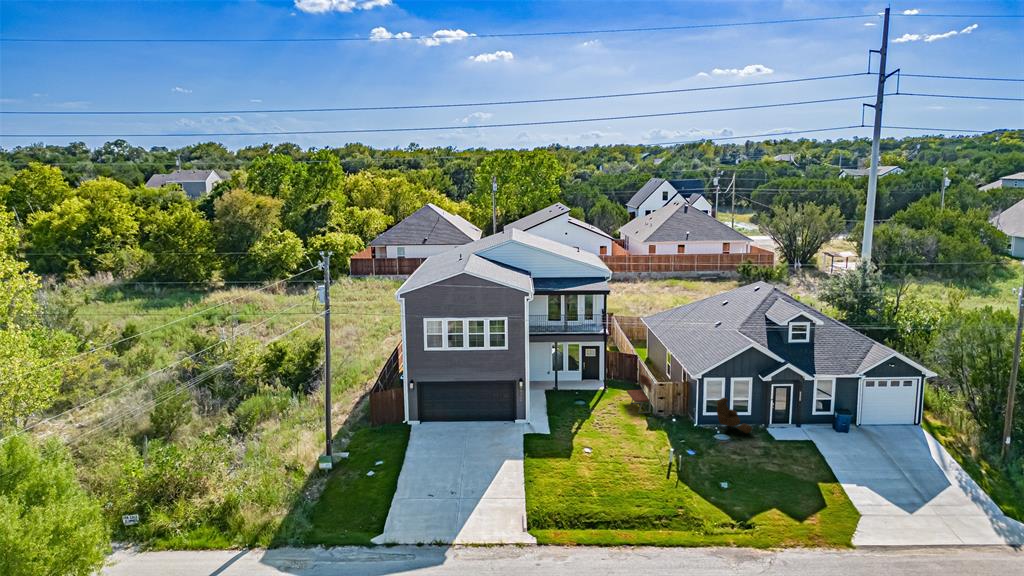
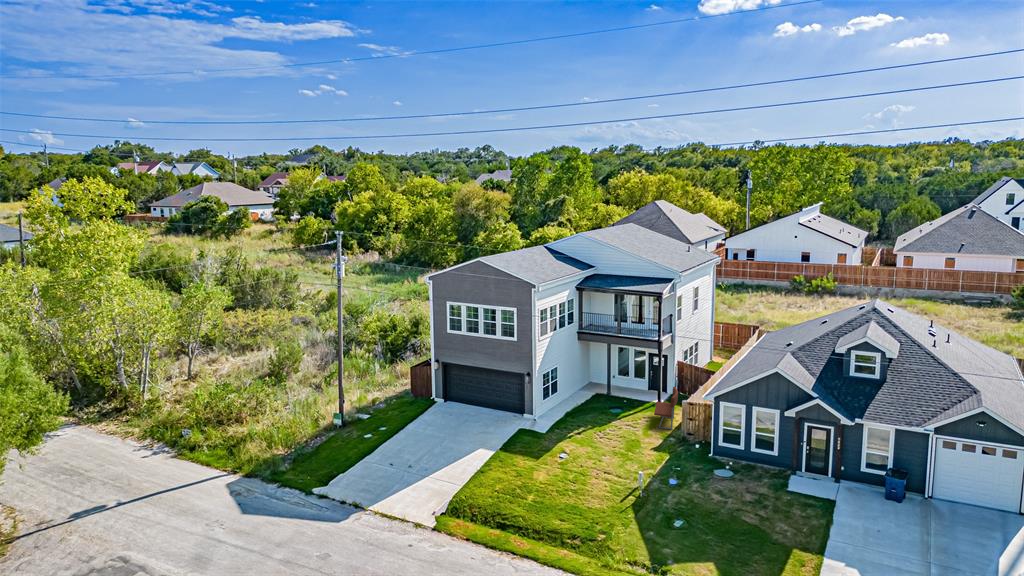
lounge chair: present [717,398,752,435] -> none [730,427,769,477]

